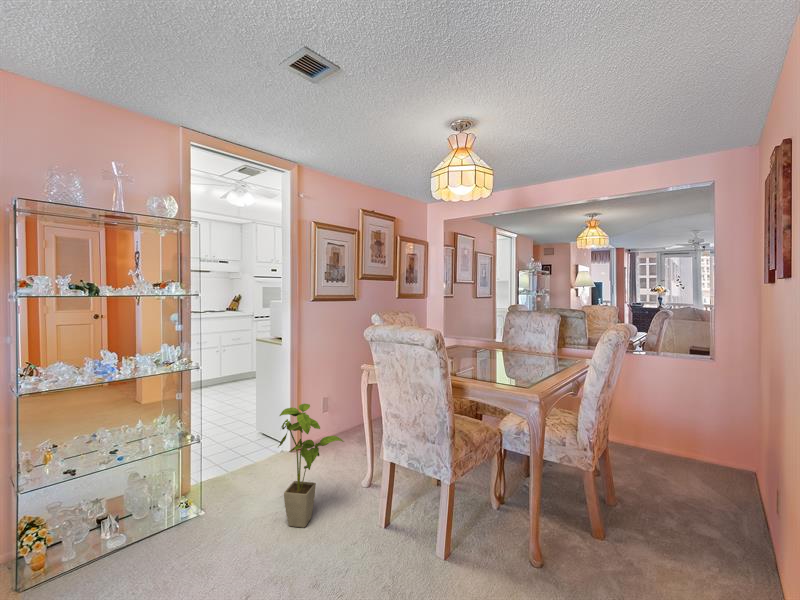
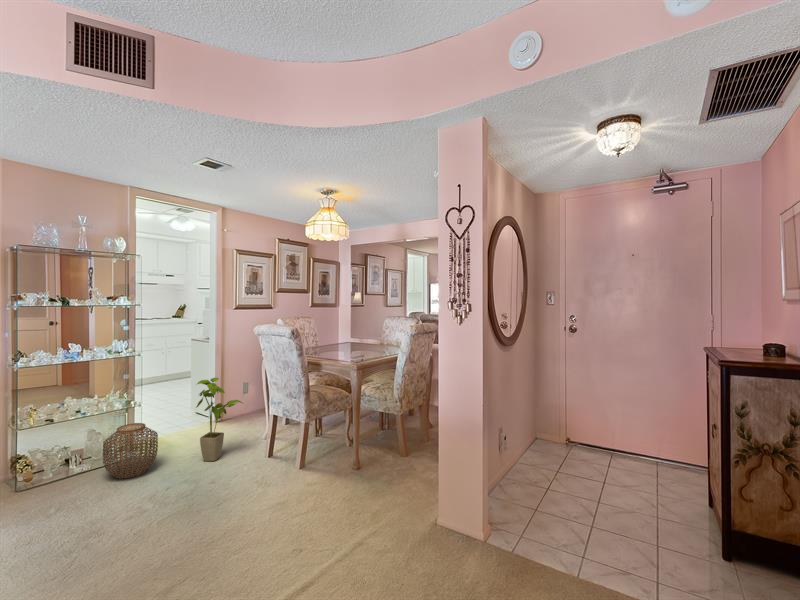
woven basket: none [148,470,225,559] -> present [103,423,158,479]

